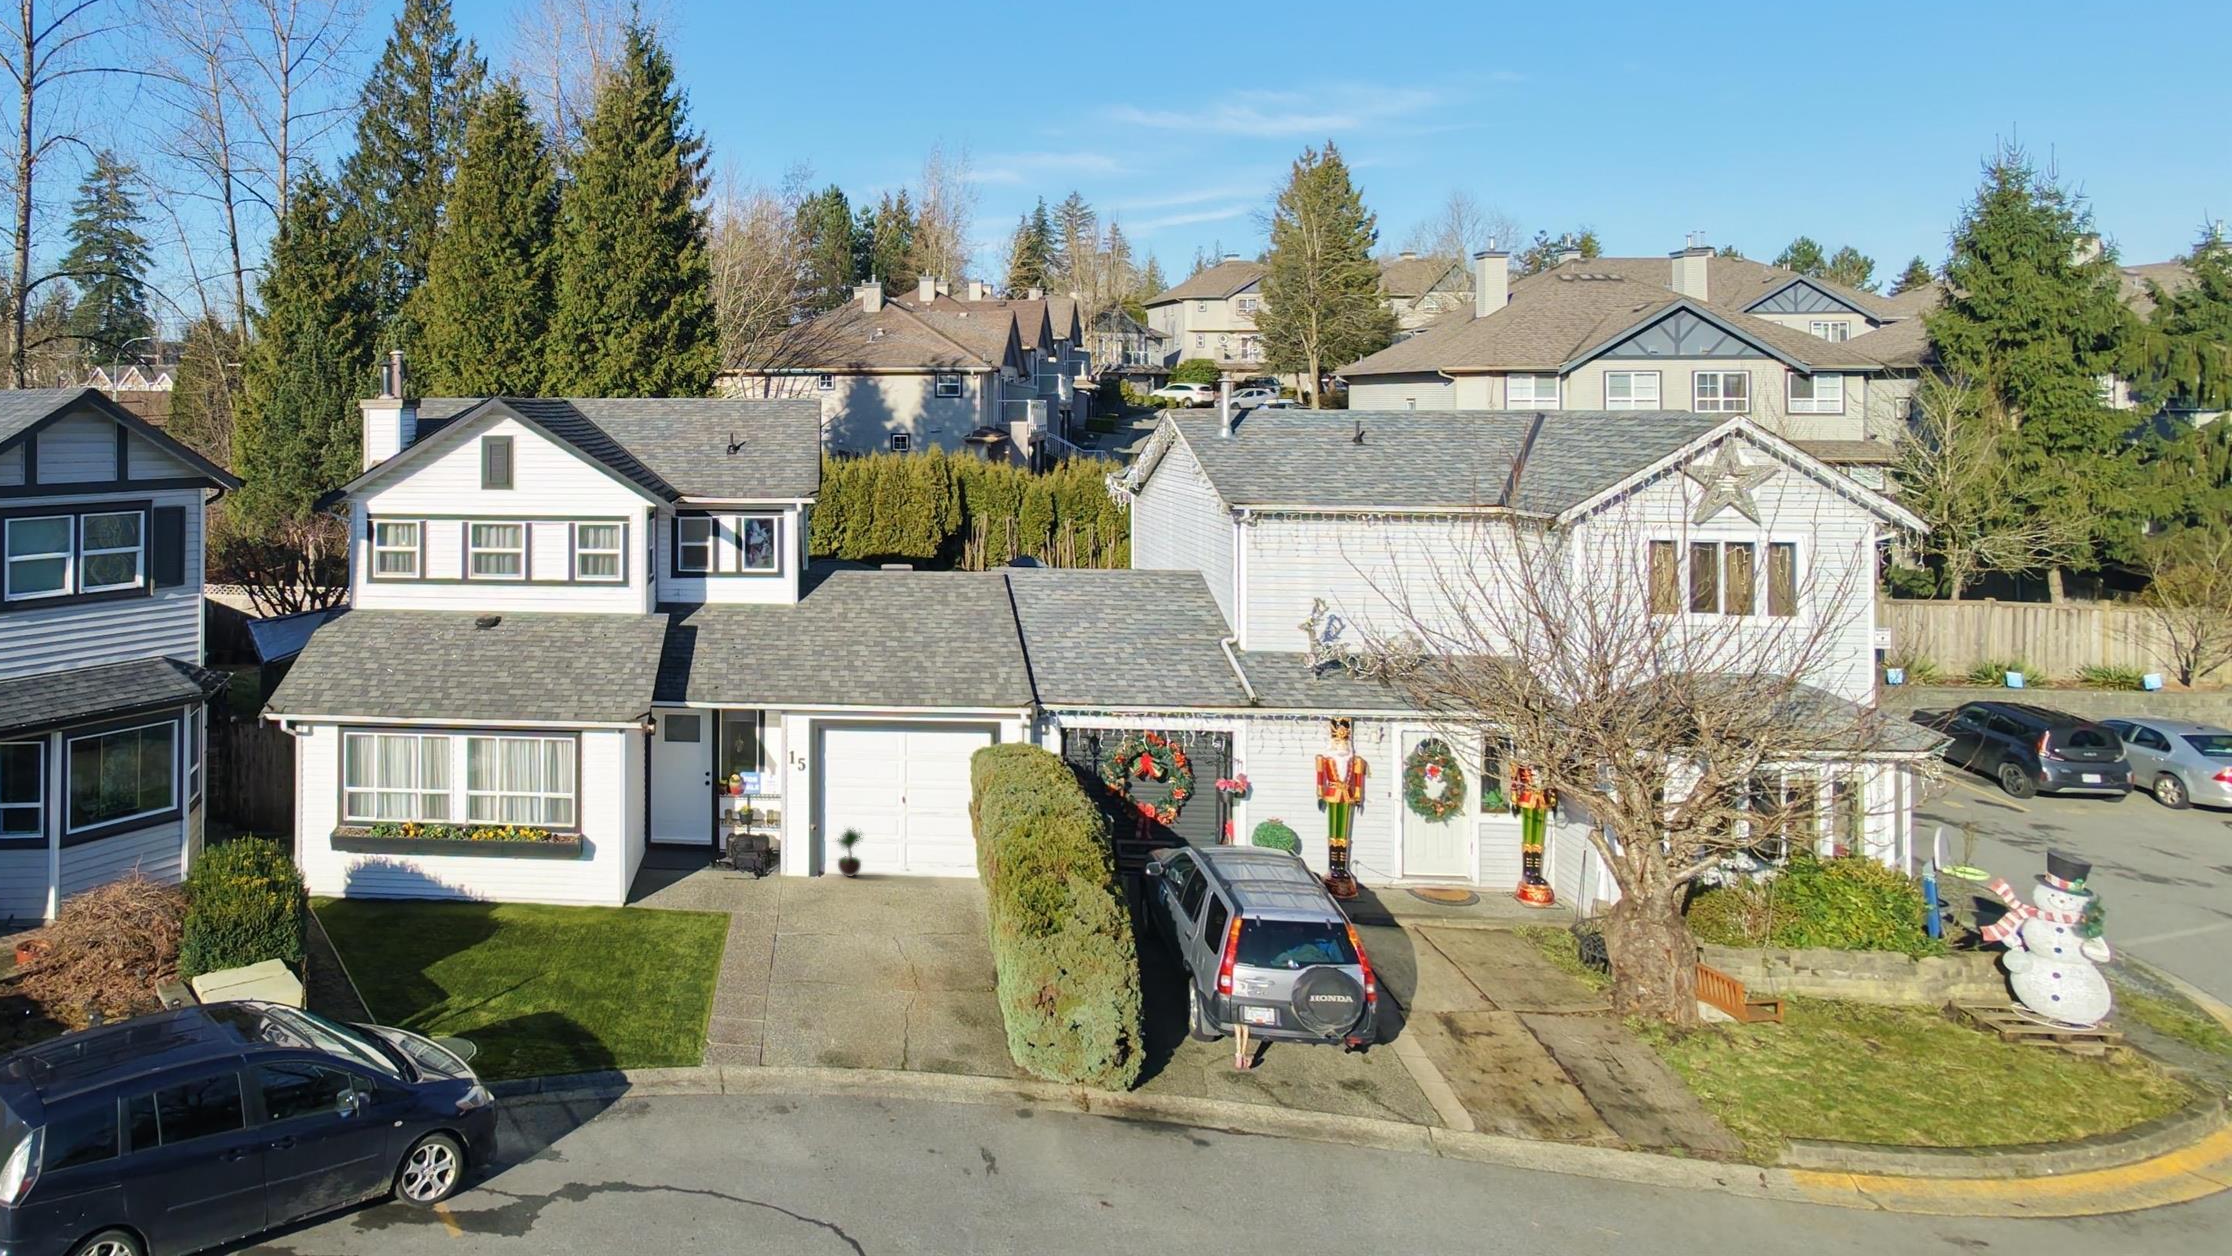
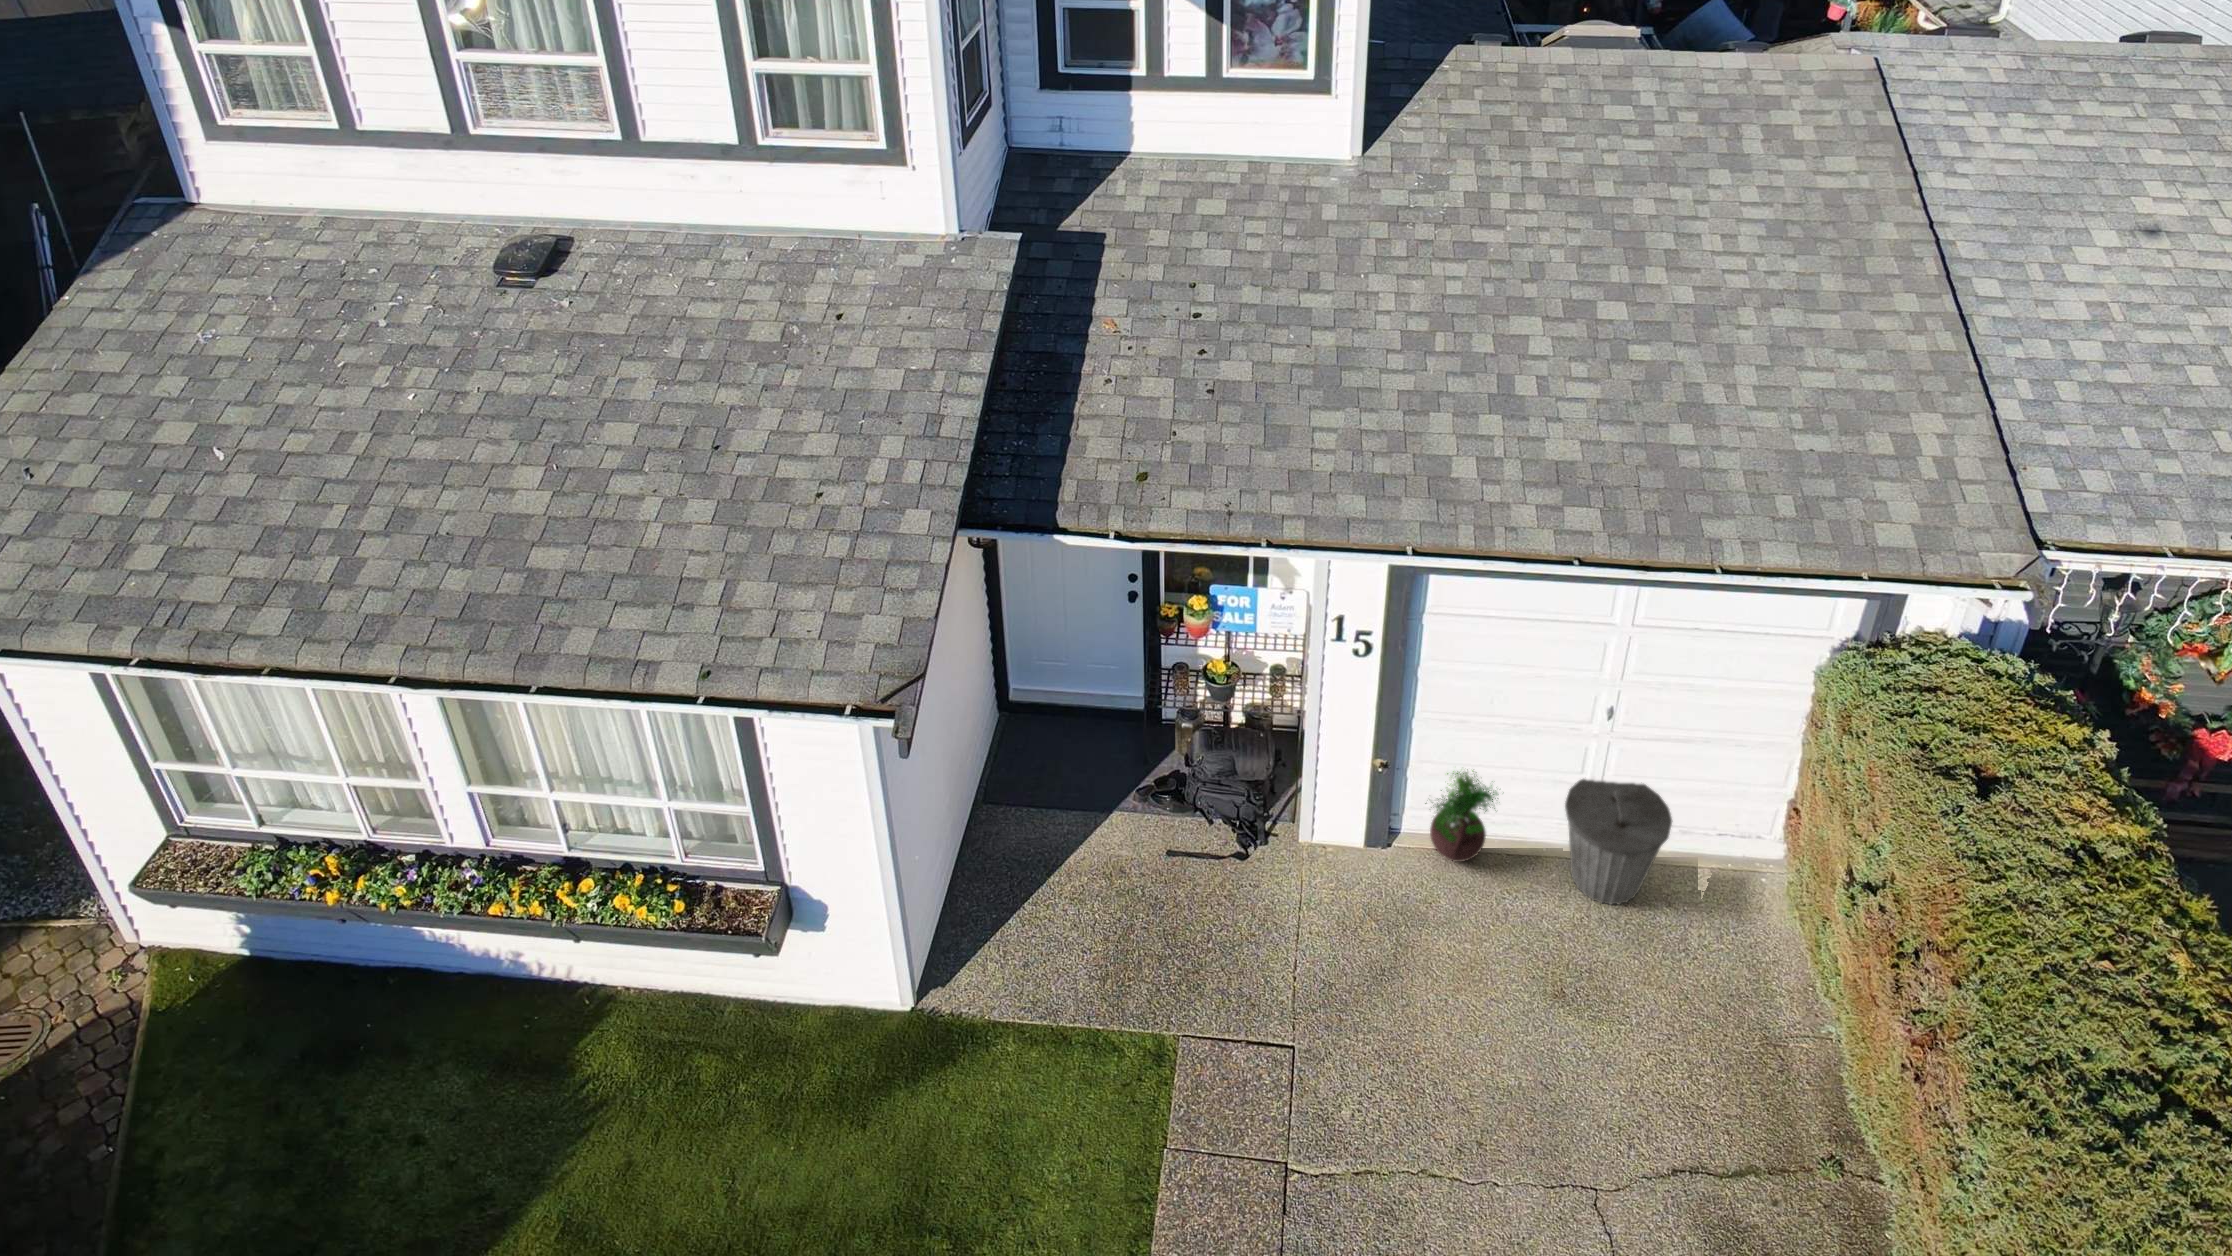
trash can: none [891,835,934,886] -> present [1565,779,1672,905]

